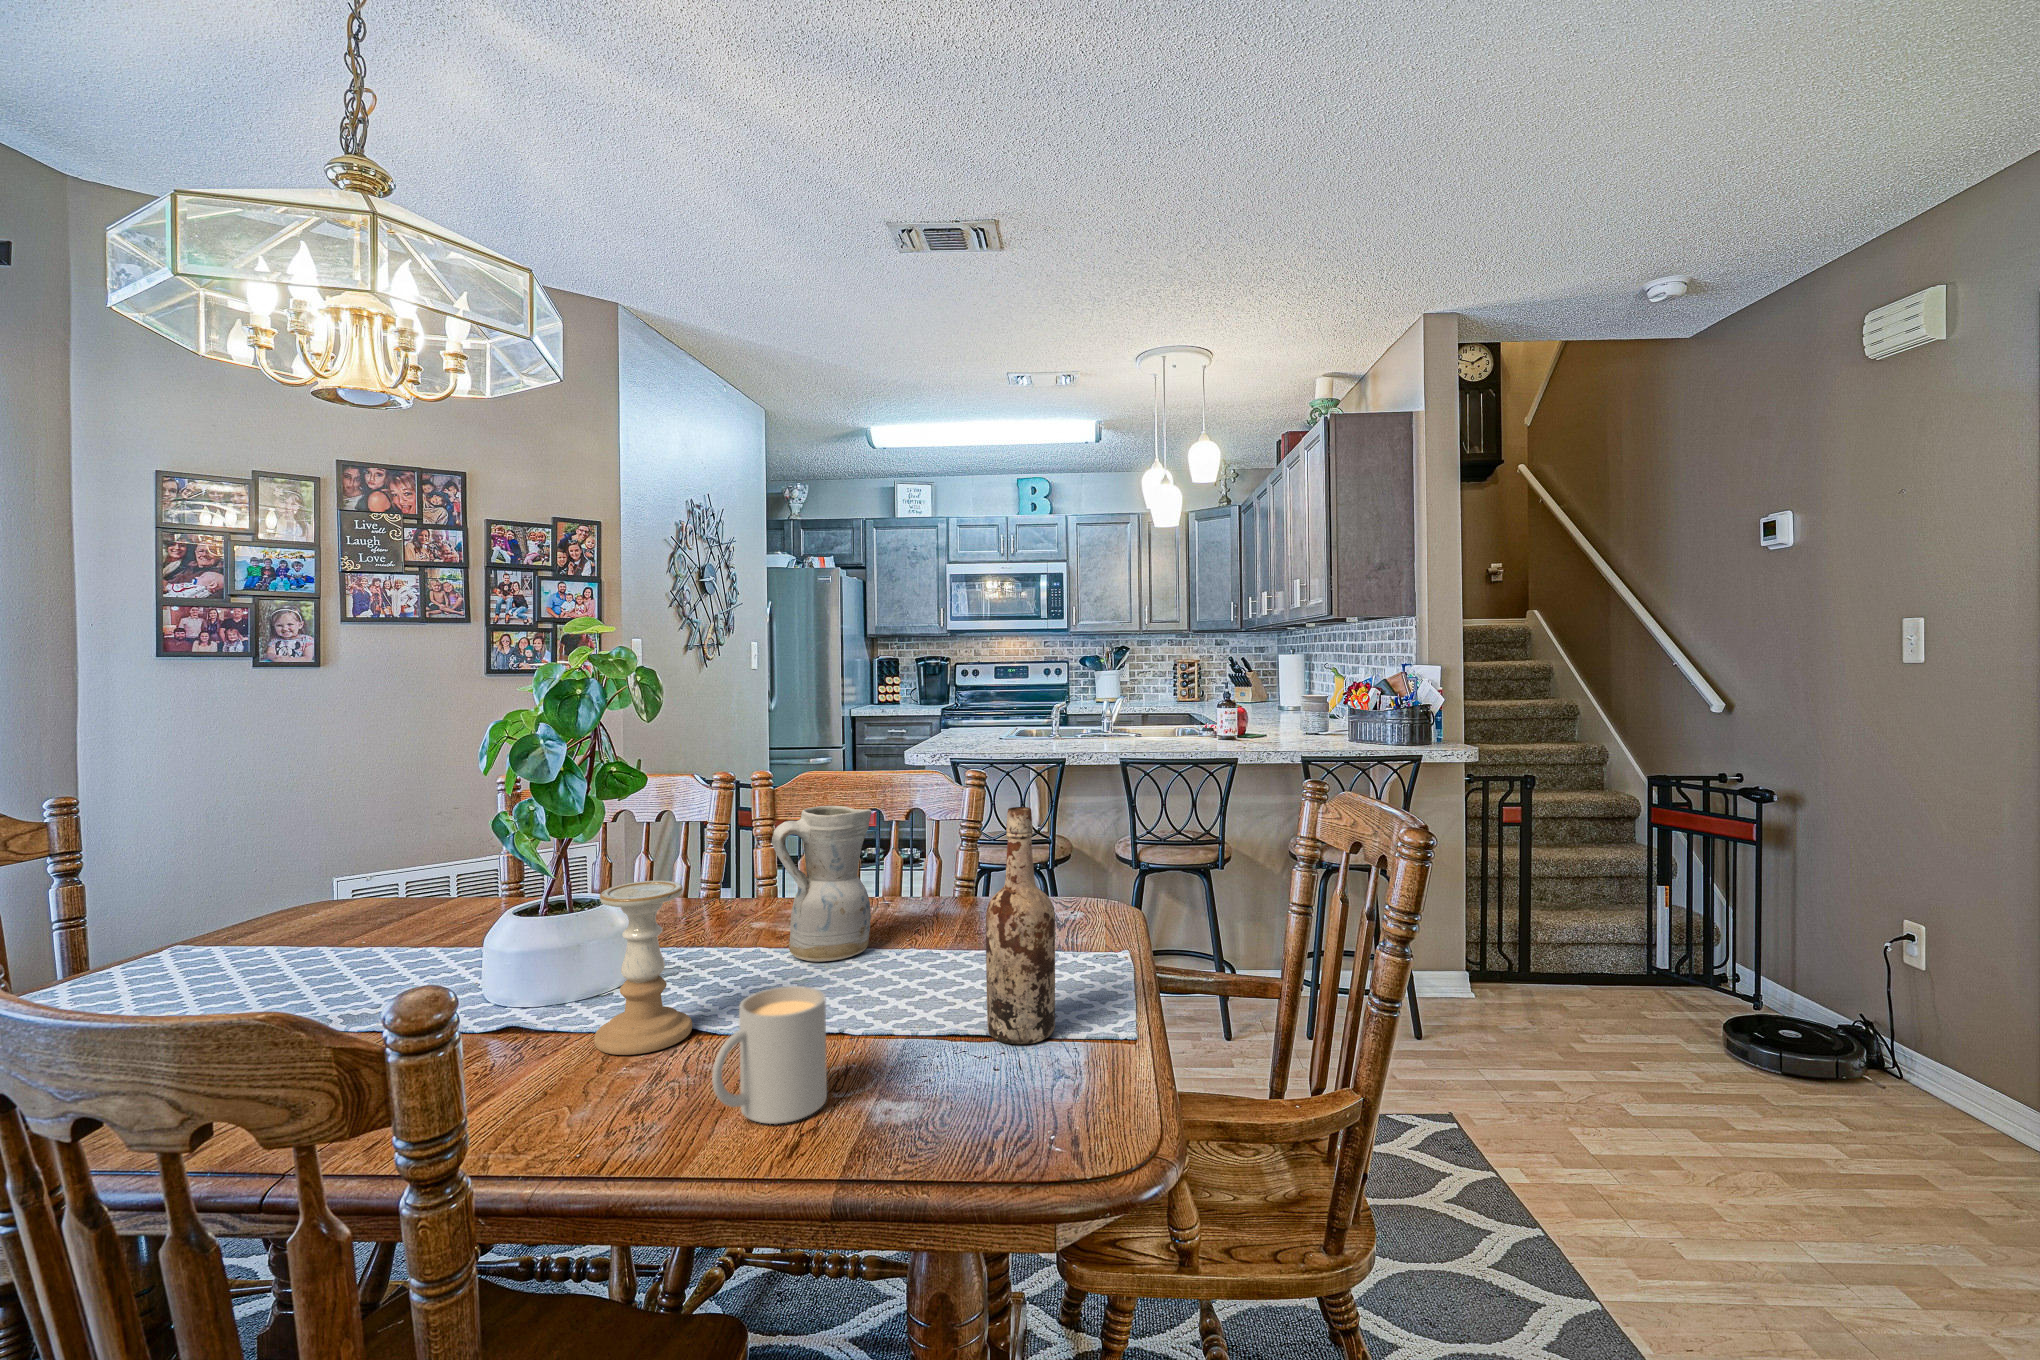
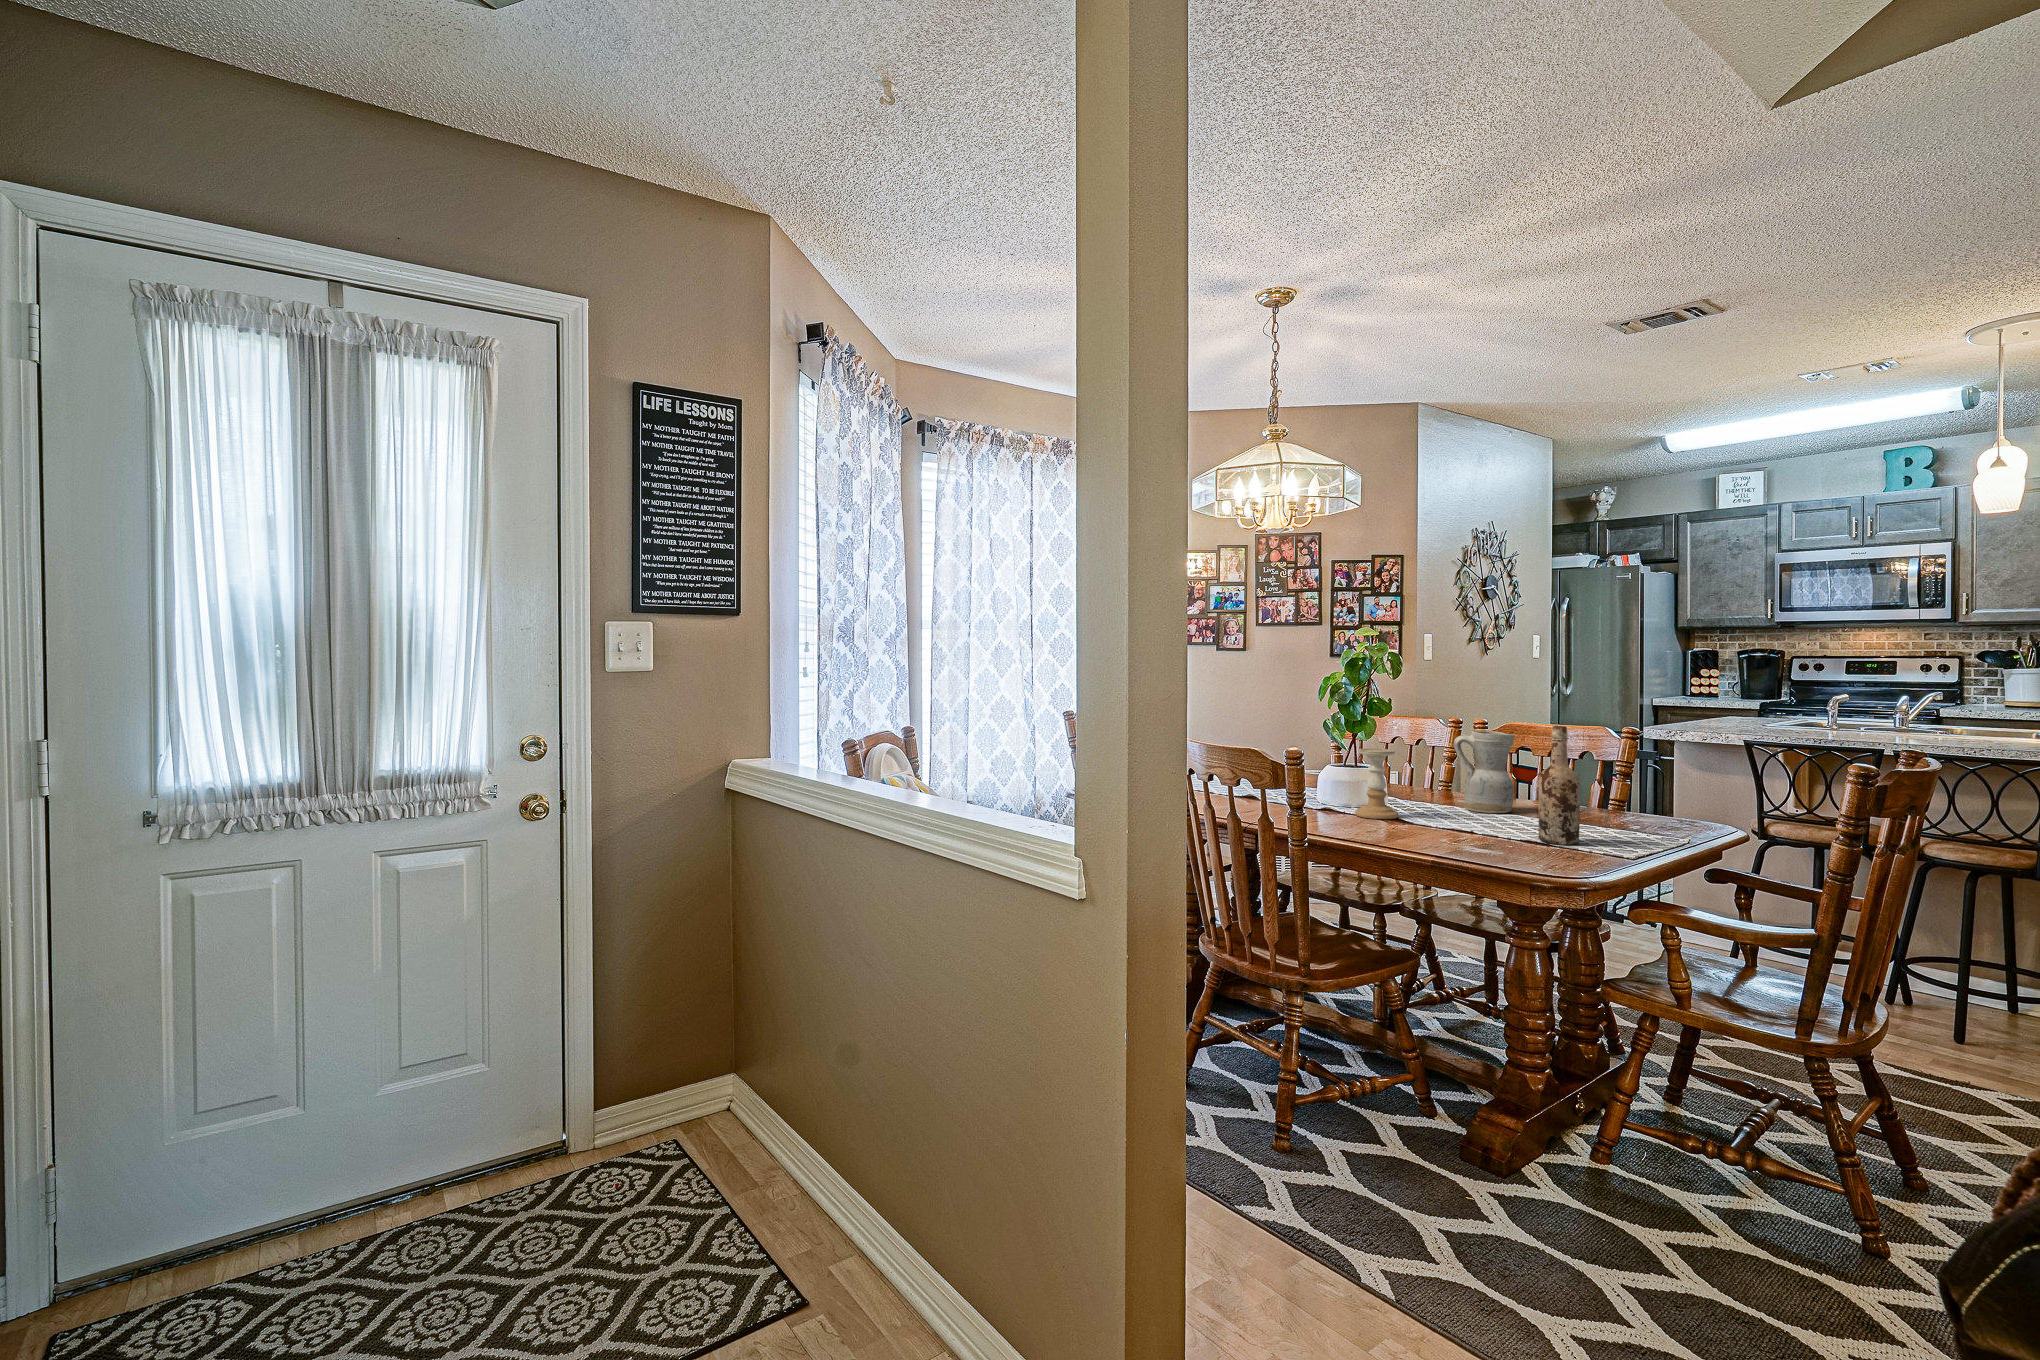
mug: present [712,986,827,1124] -> none [1389,789,1442,839]

